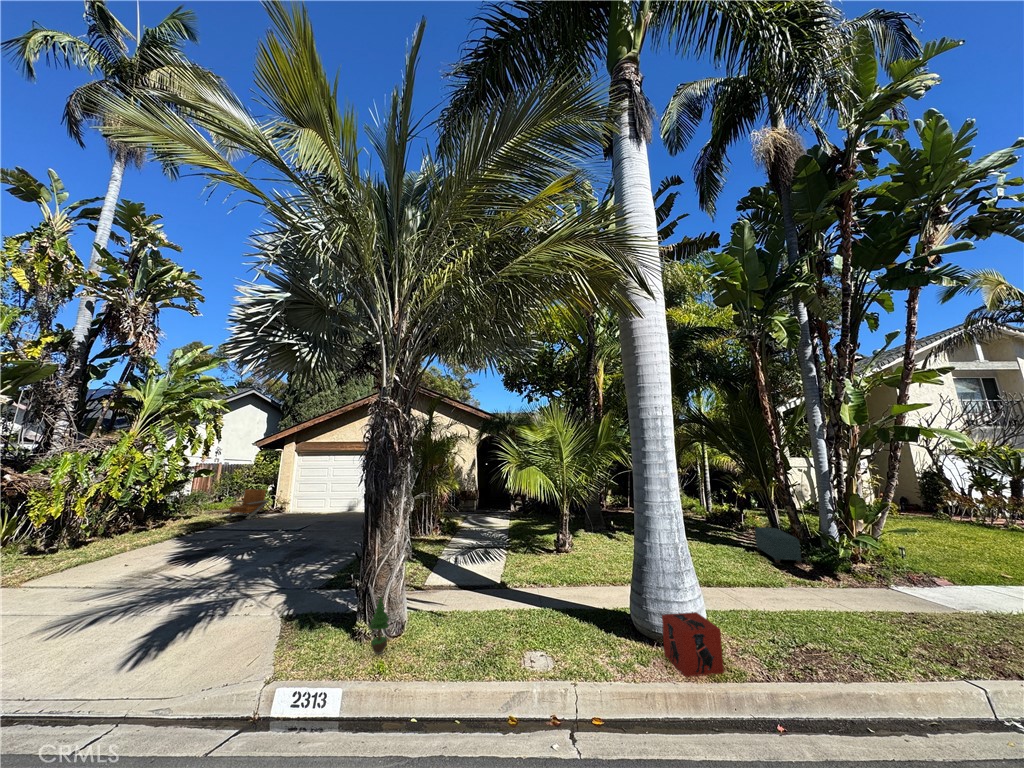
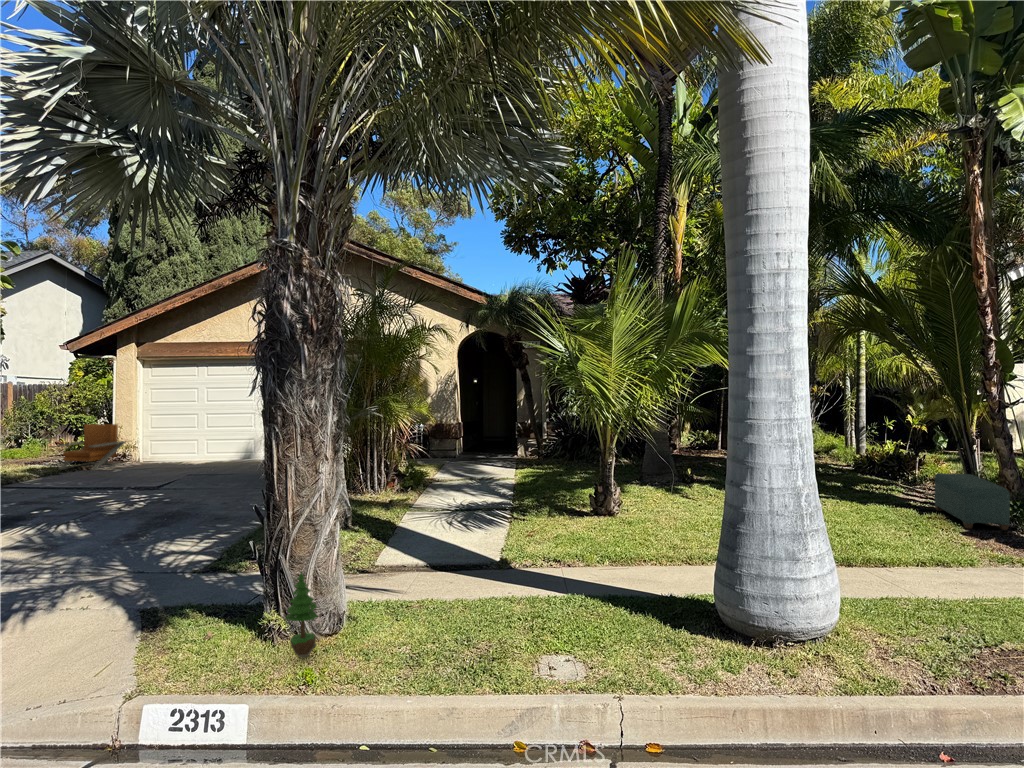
storage box: present [662,612,724,677] -> none [767,595,864,690]

